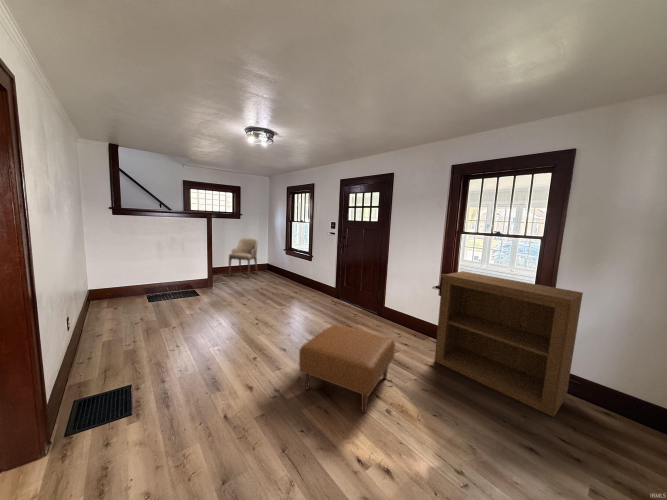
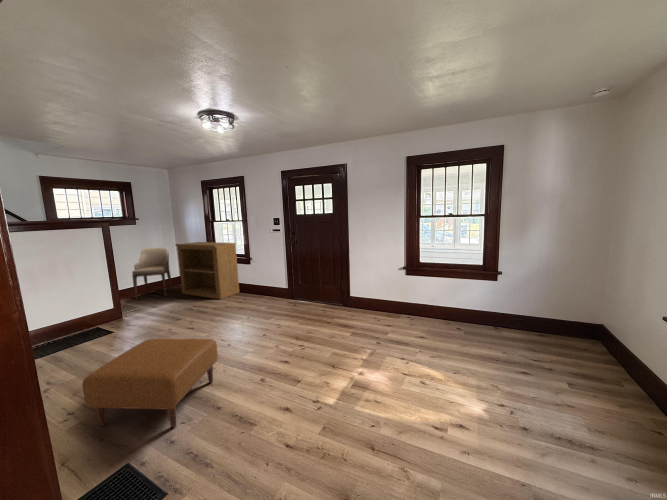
bookshelf: present [435,271,583,417] -> present [176,242,240,299]
ottoman: present [299,325,395,413] -> present [82,339,218,428]

